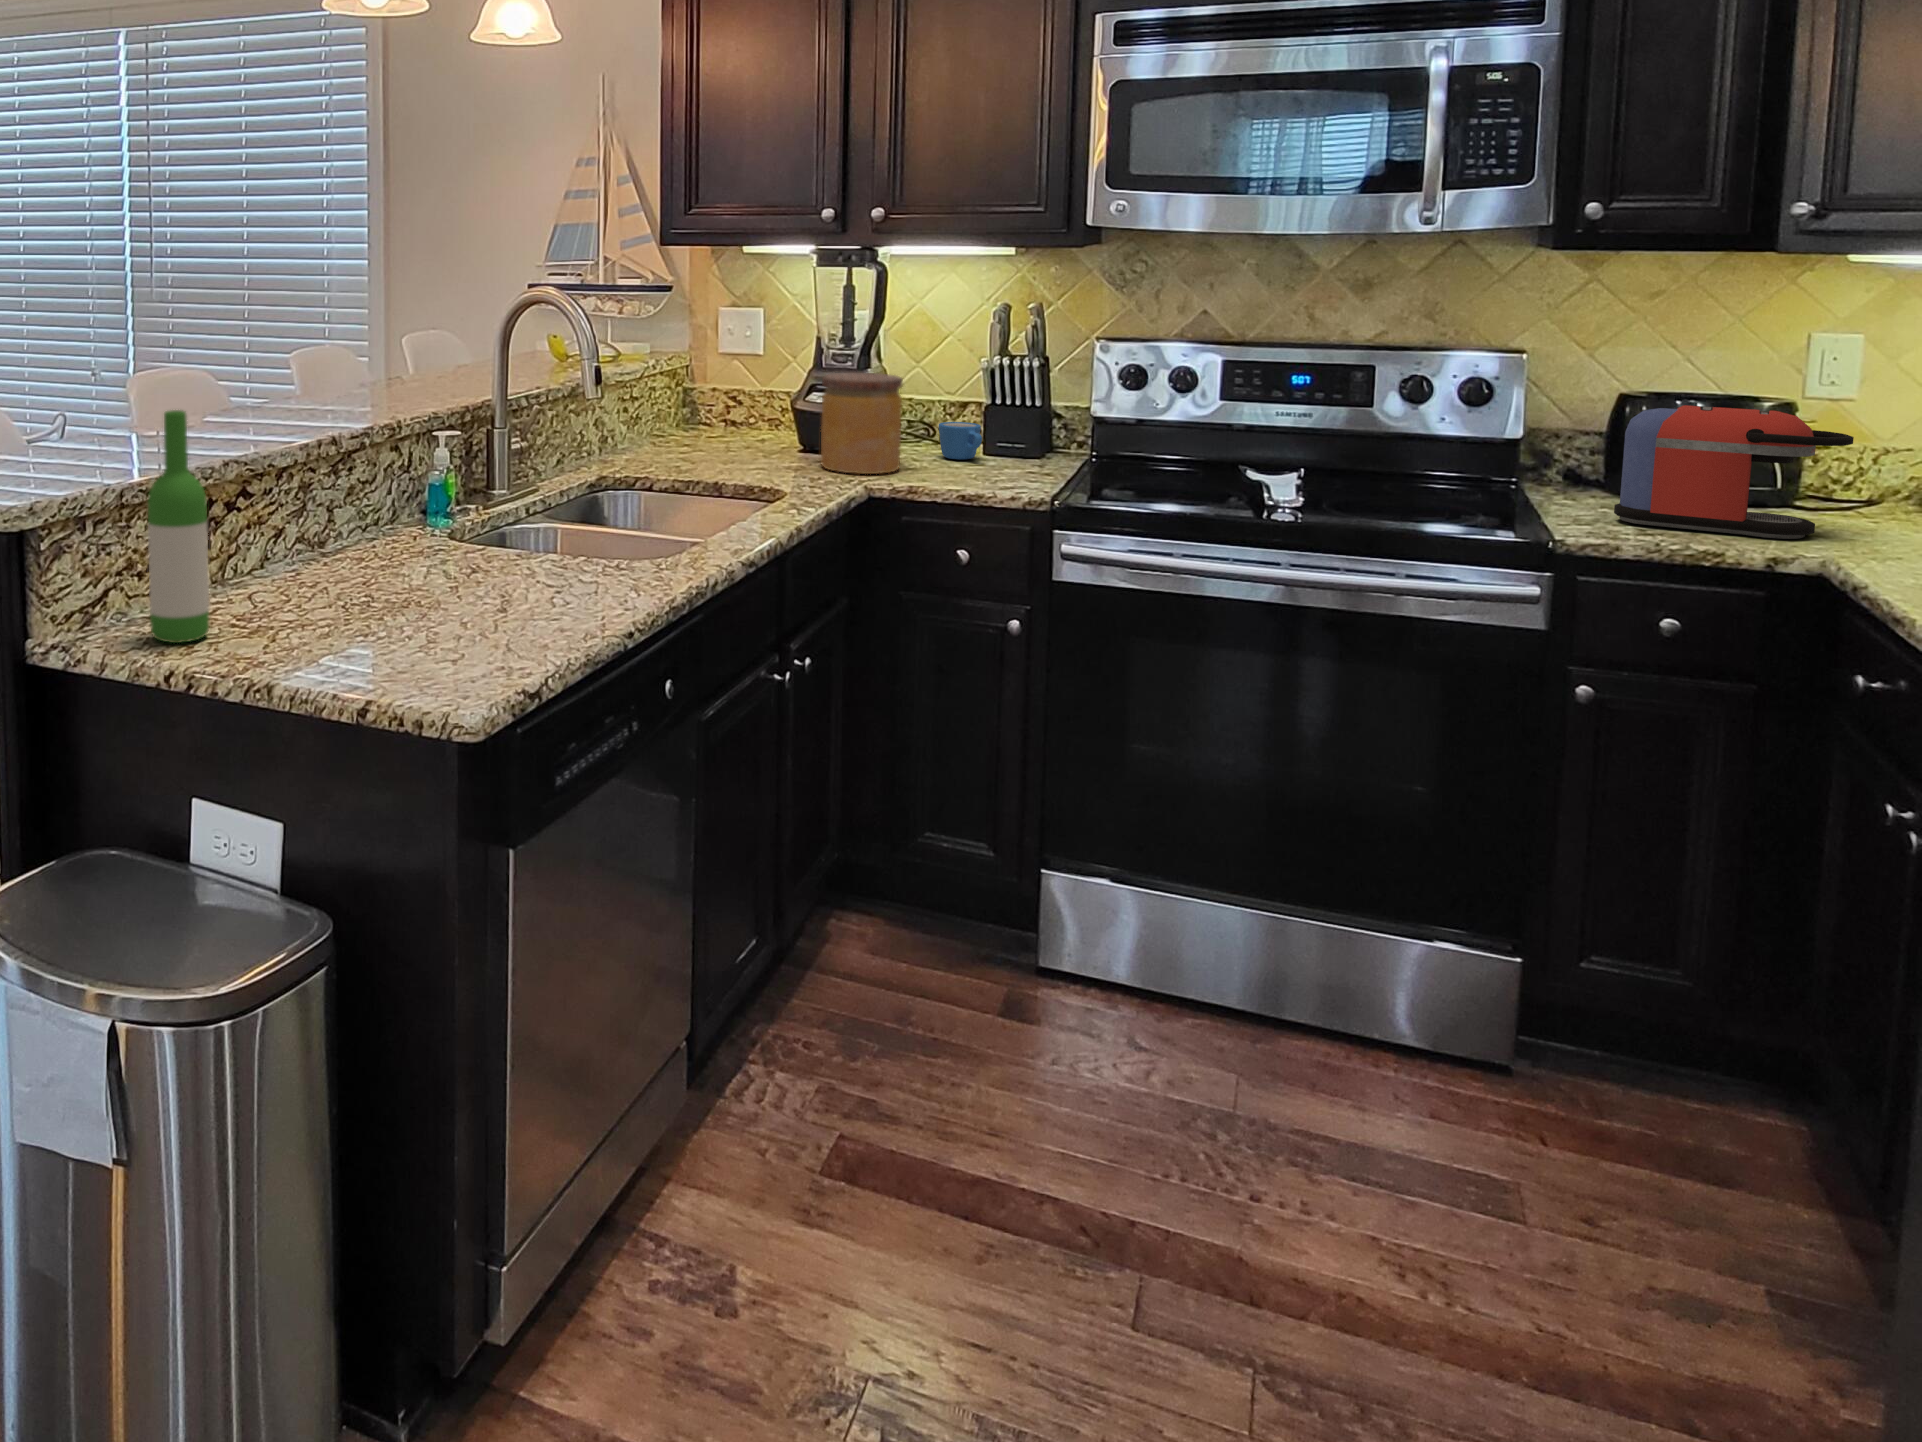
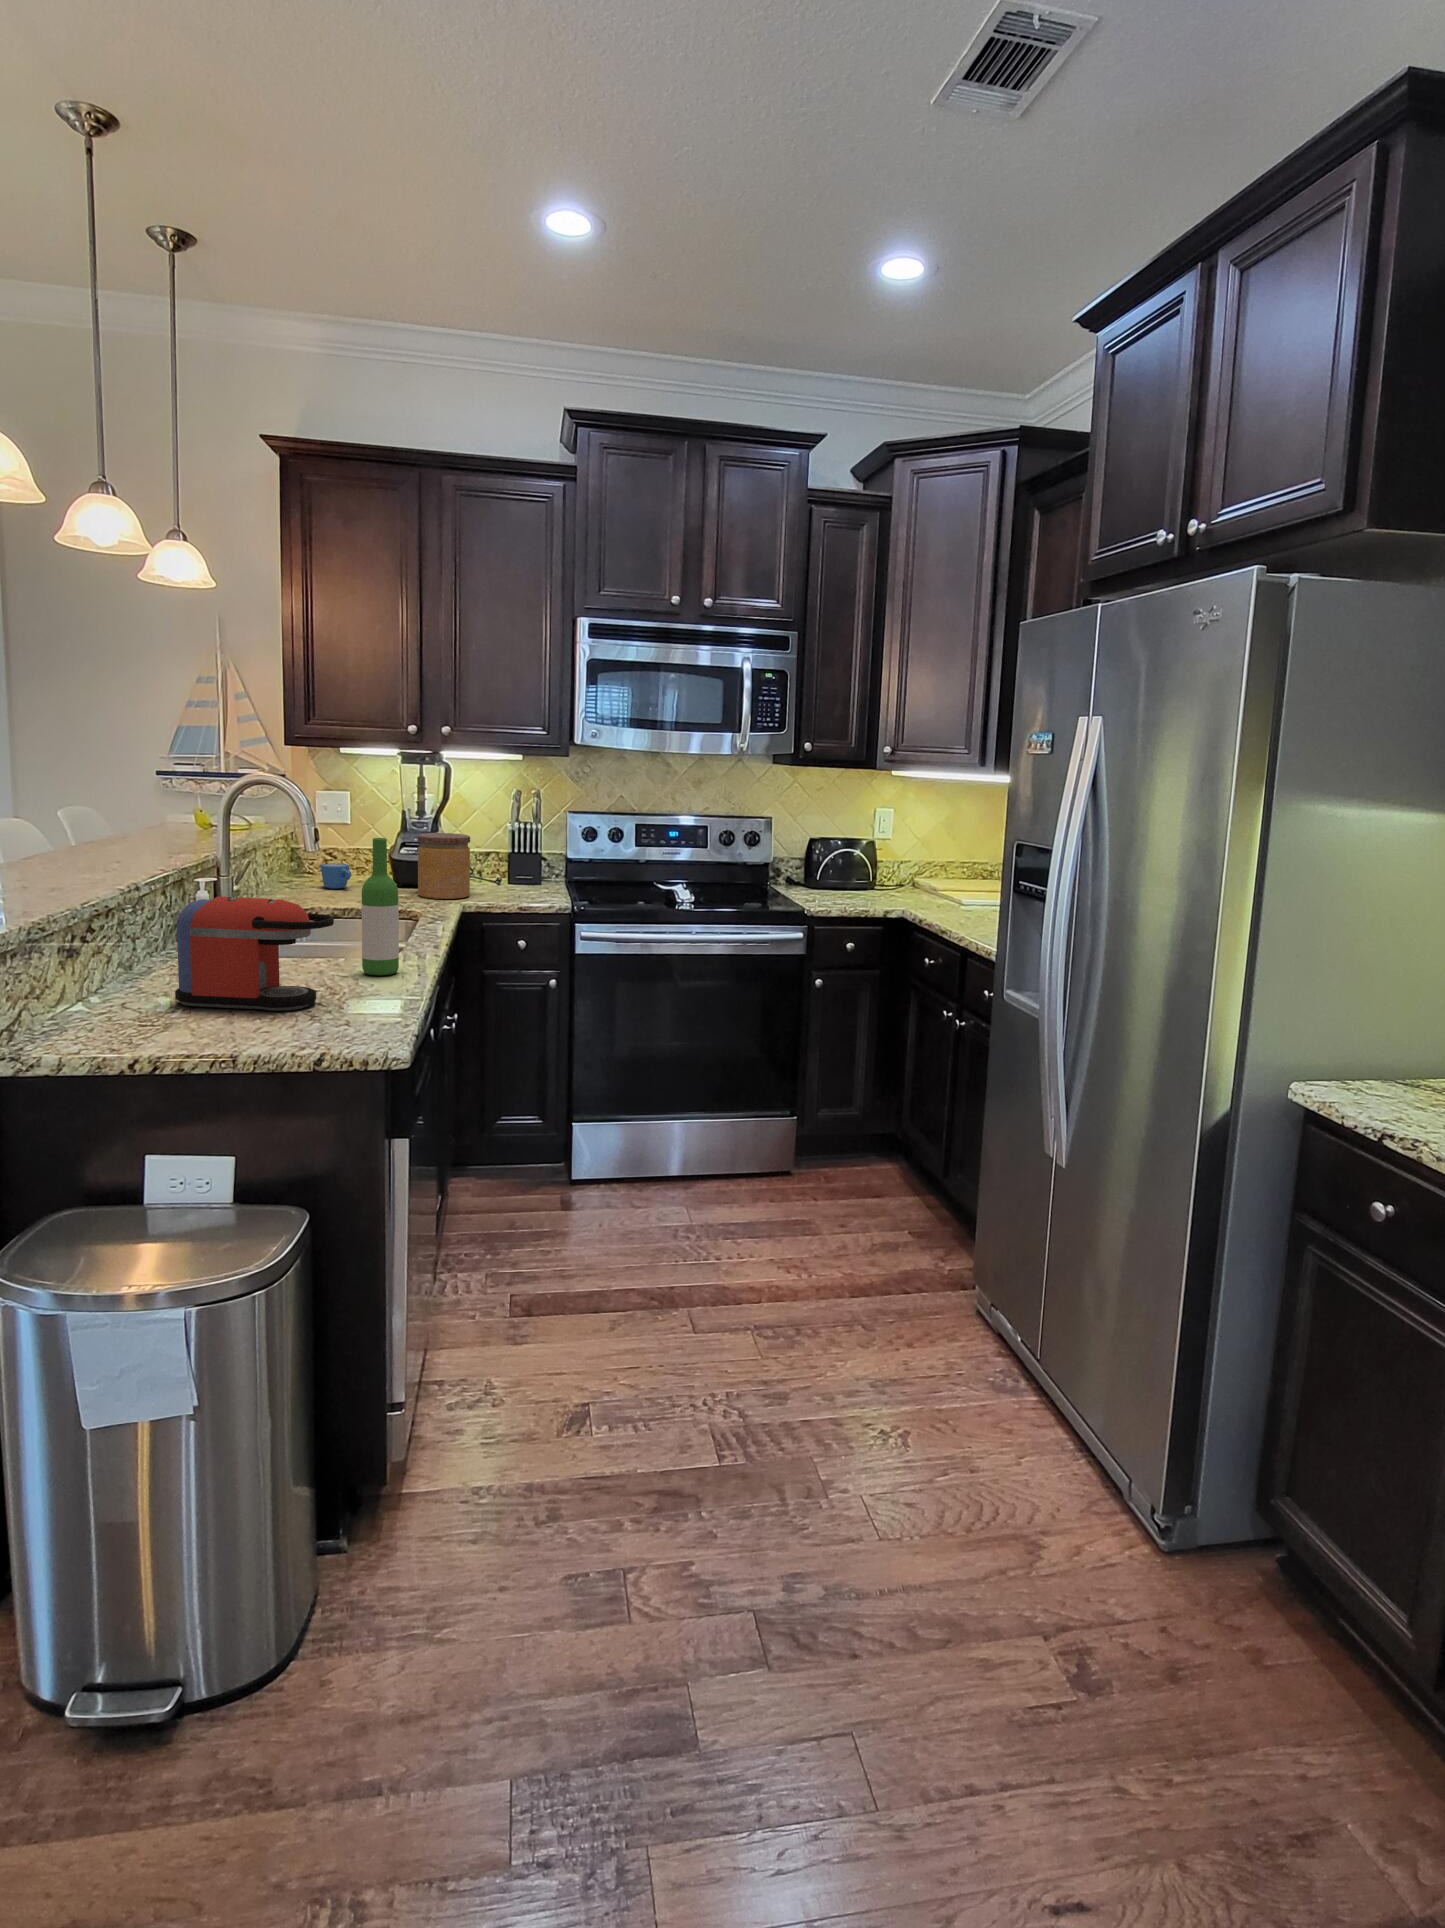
coffee maker: present [1614,405,1854,539] -> present [175,896,334,1011]
wine bottle: present [148,410,209,643] -> present [362,838,399,975]
mug: present [939,422,982,460] -> present [320,863,351,889]

